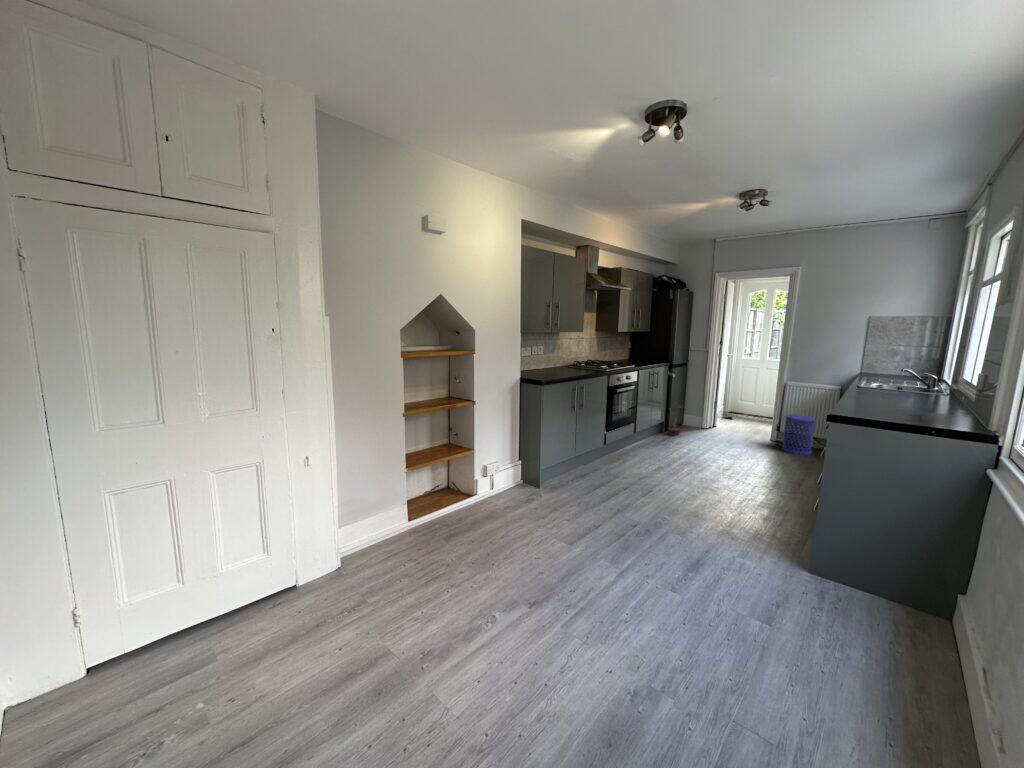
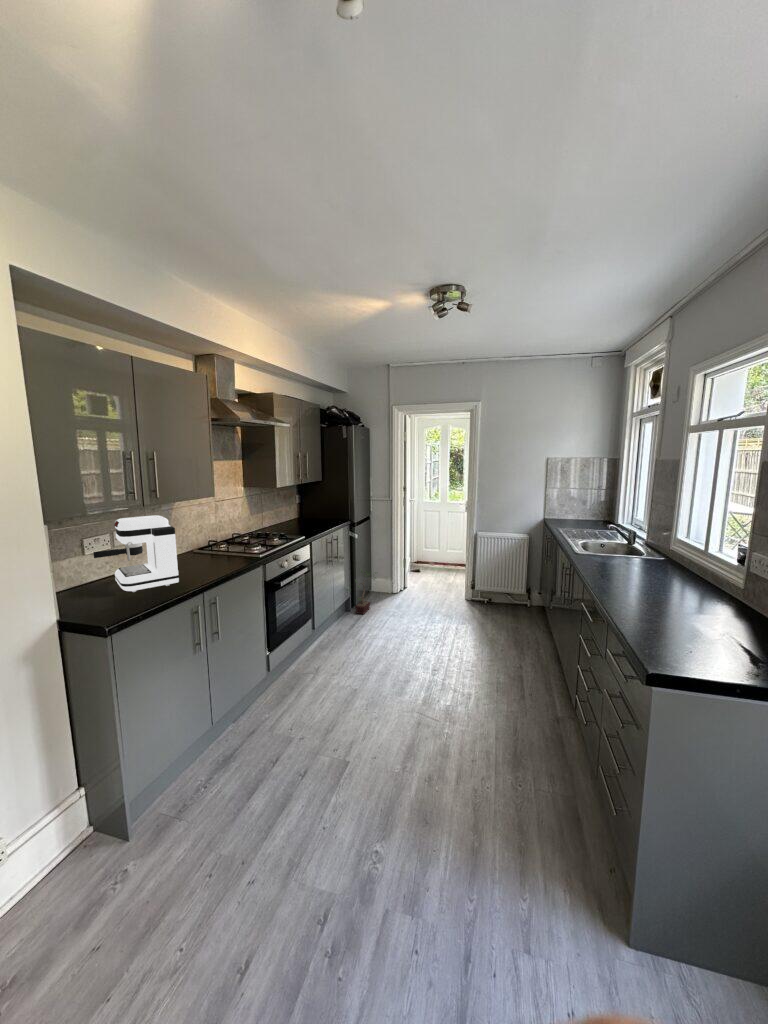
coffee maker: none [529,338,568,375] -> present [93,515,179,592]
waste bin: present [782,415,816,455] -> none [480,570,510,618]

